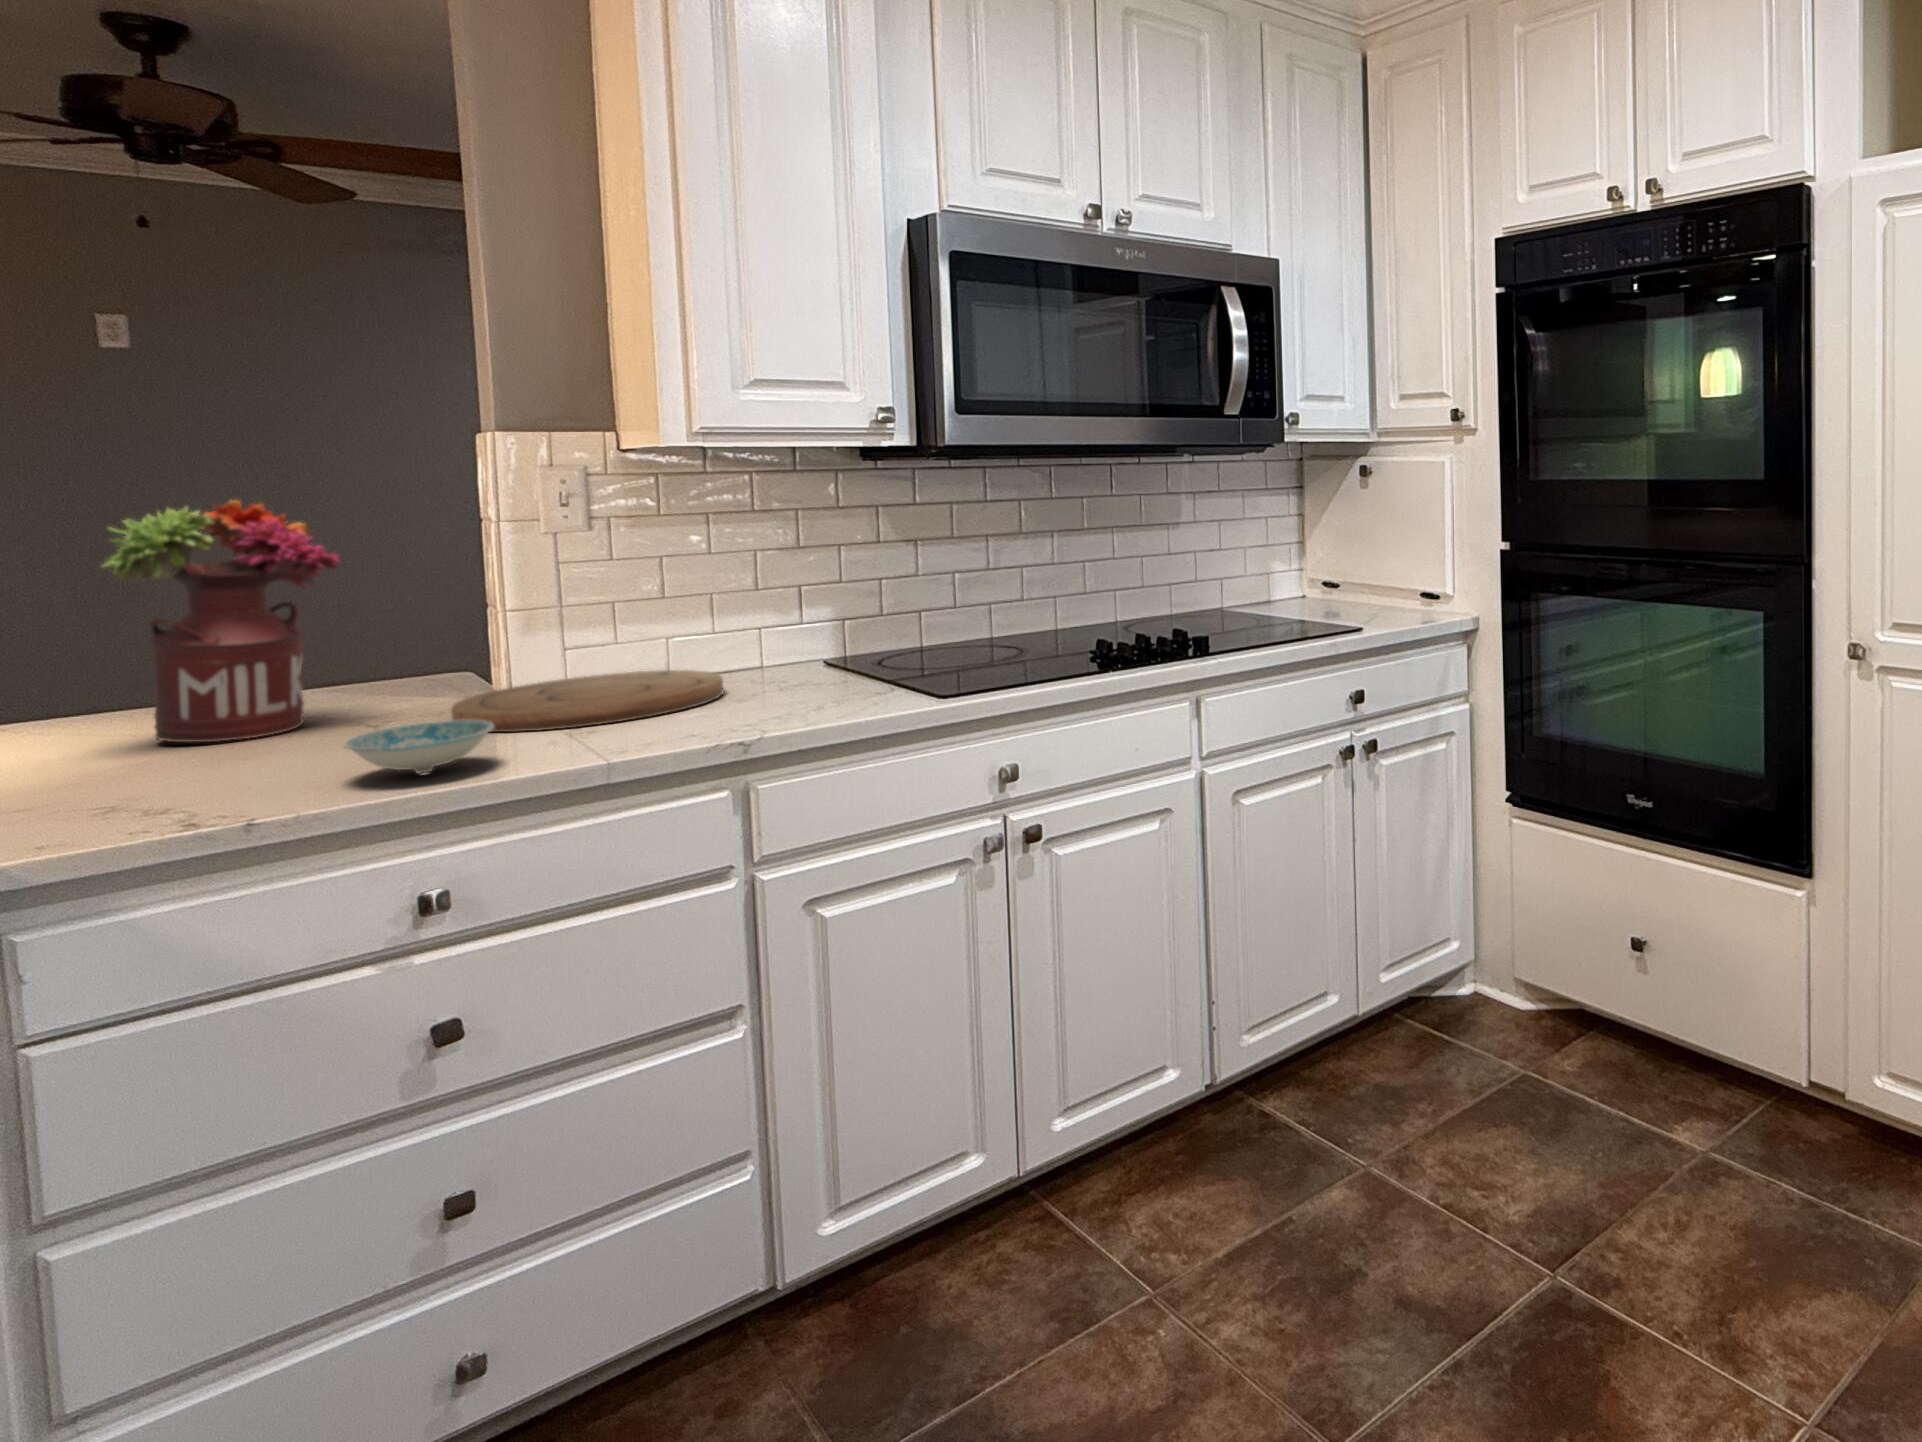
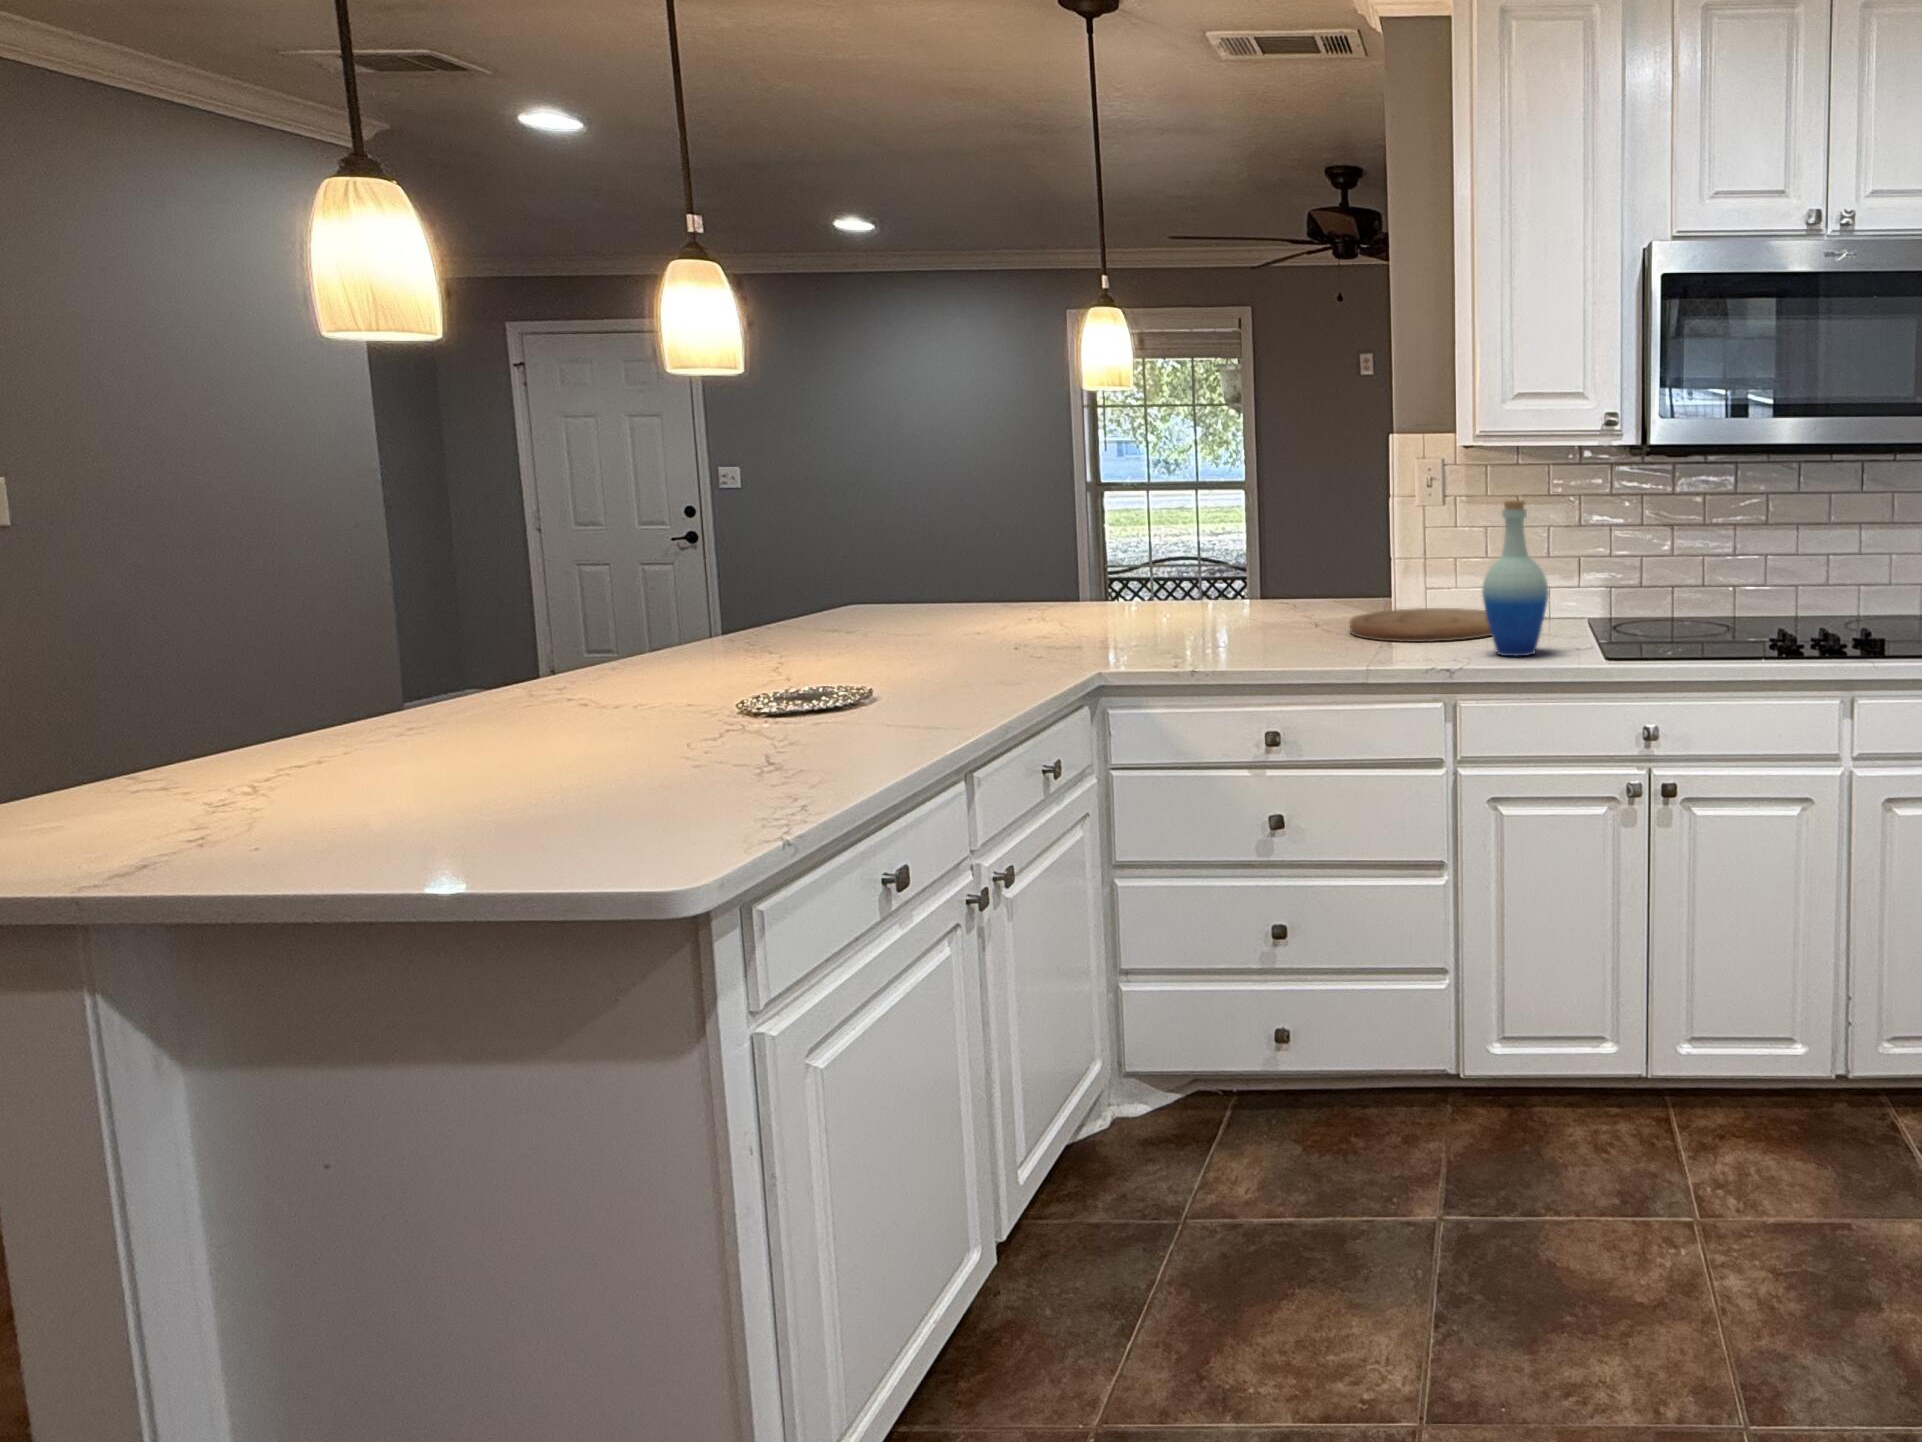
flower arrangement: present [102,500,340,742] -> none [1215,473,1318,622]
bottle: none [747,518,844,718] -> present [1482,500,1548,656]
ceramic bowl: present [344,720,494,773] -> none [1255,624,1329,656]

